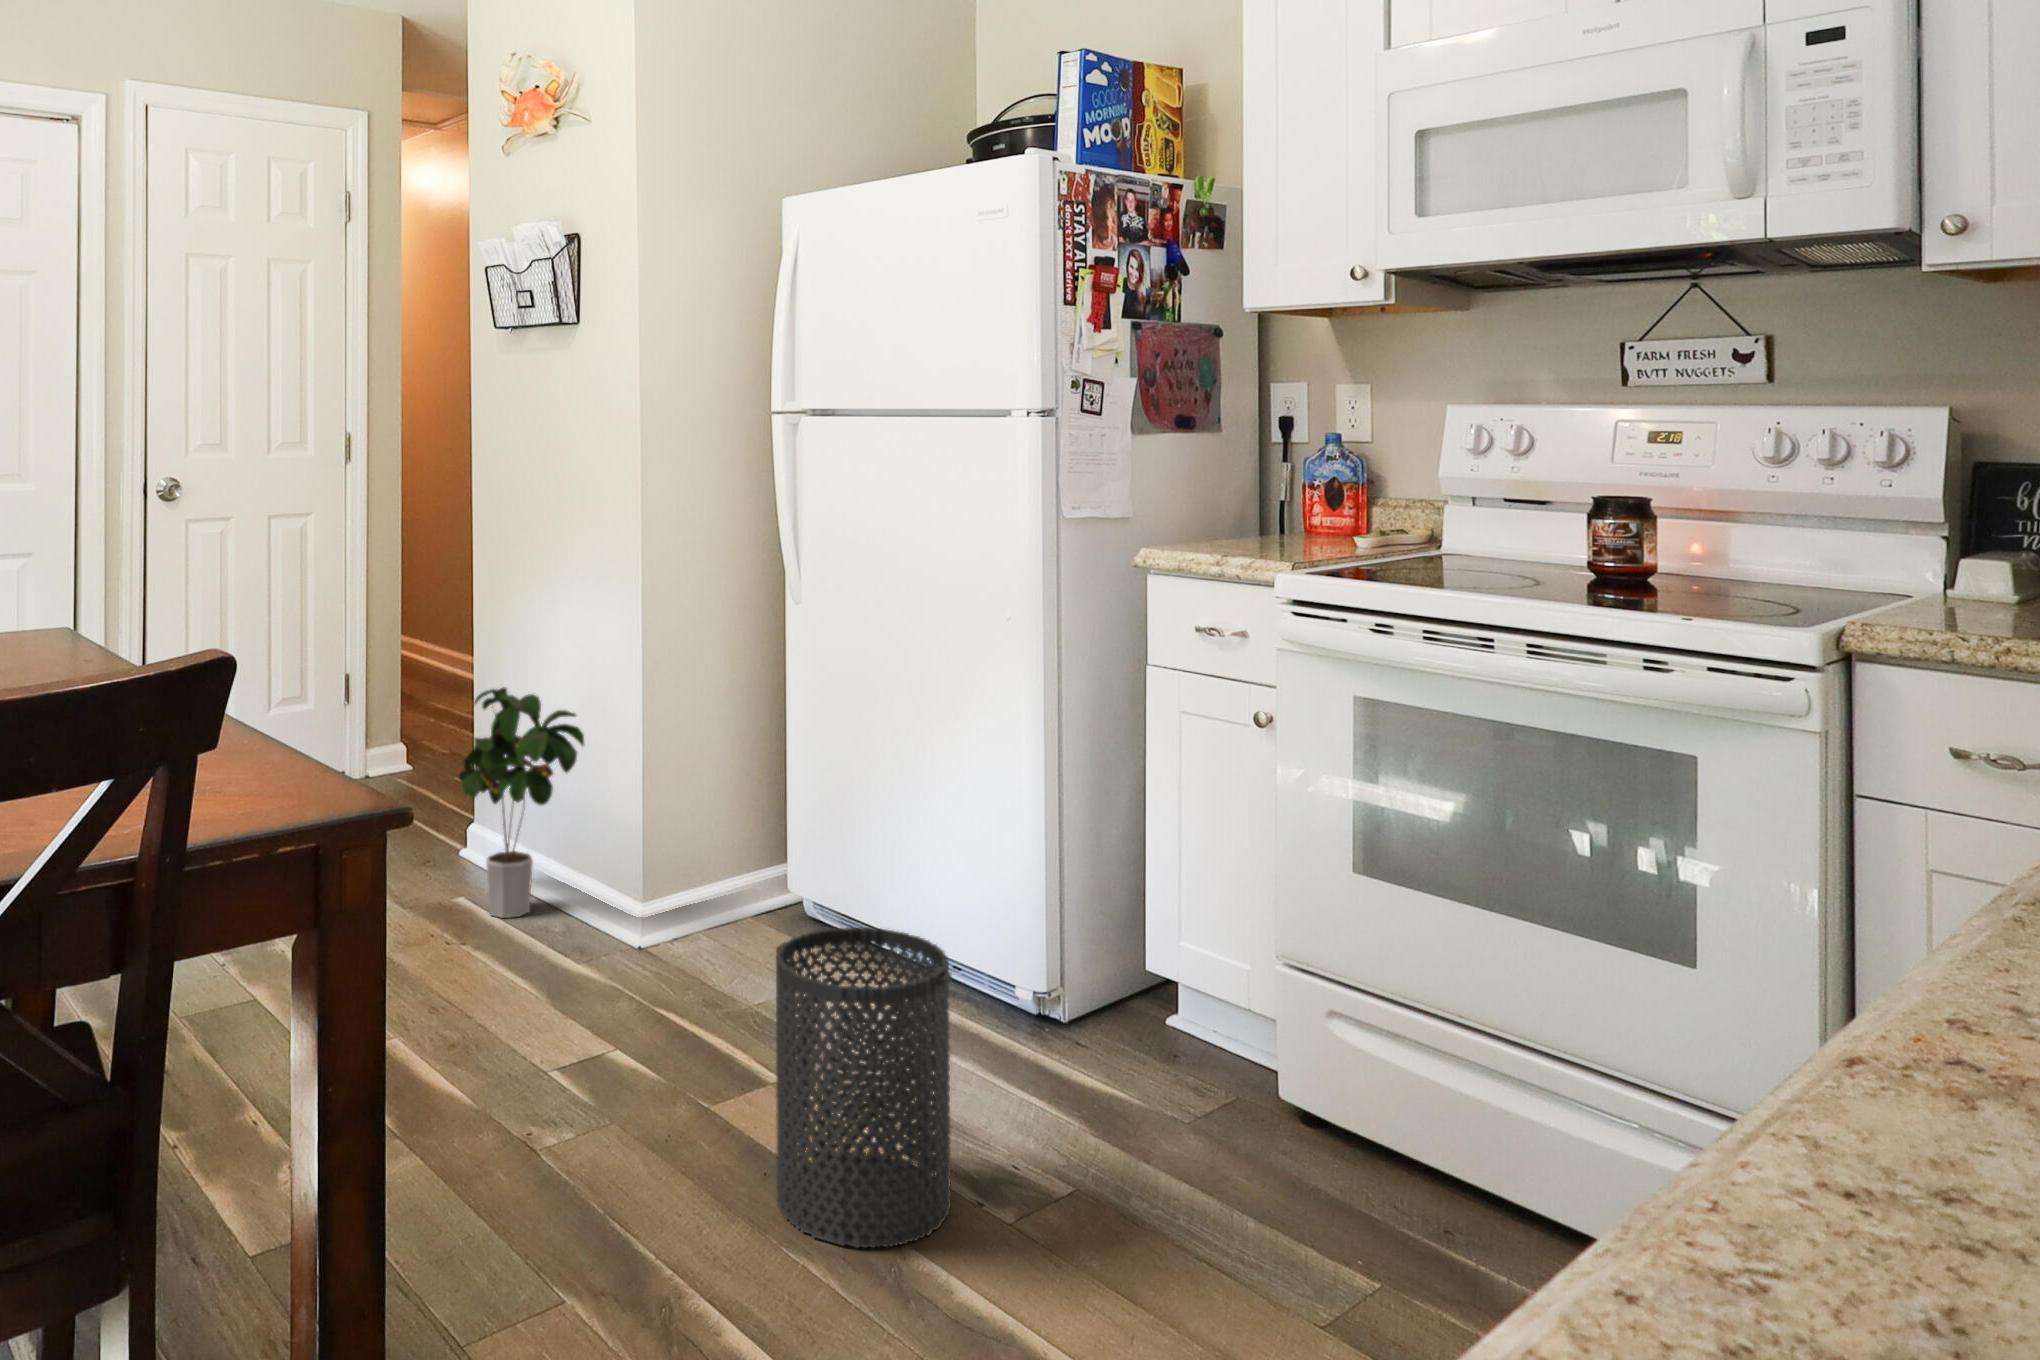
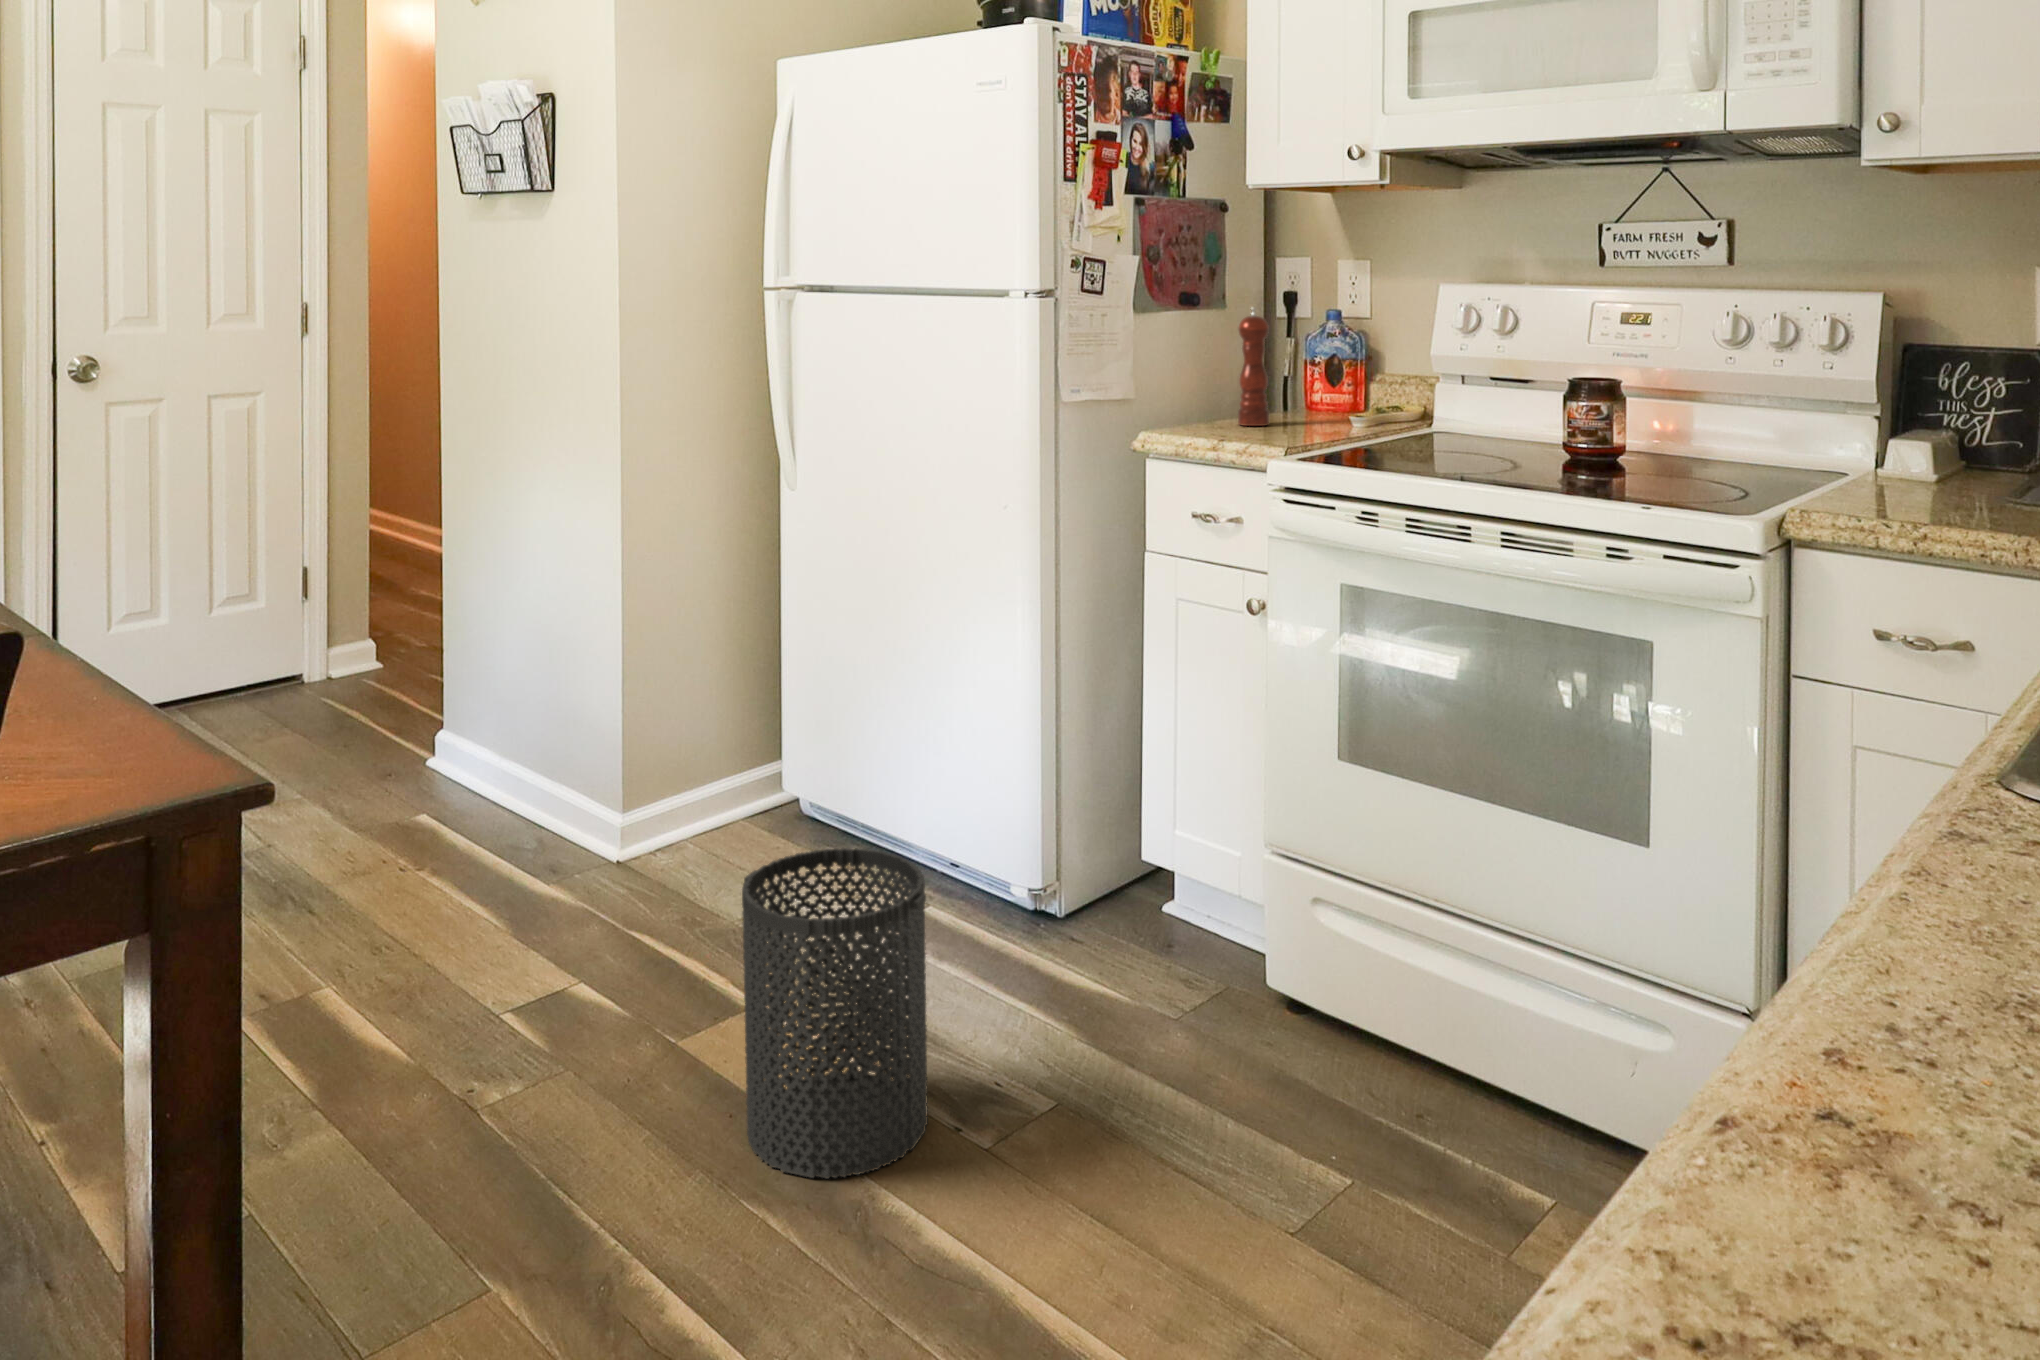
pepper mill: none [1239,426,1272,542] -> present [1238,307,1269,426]
potted plant: present [459,687,584,918] -> none [424,594,560,839]

